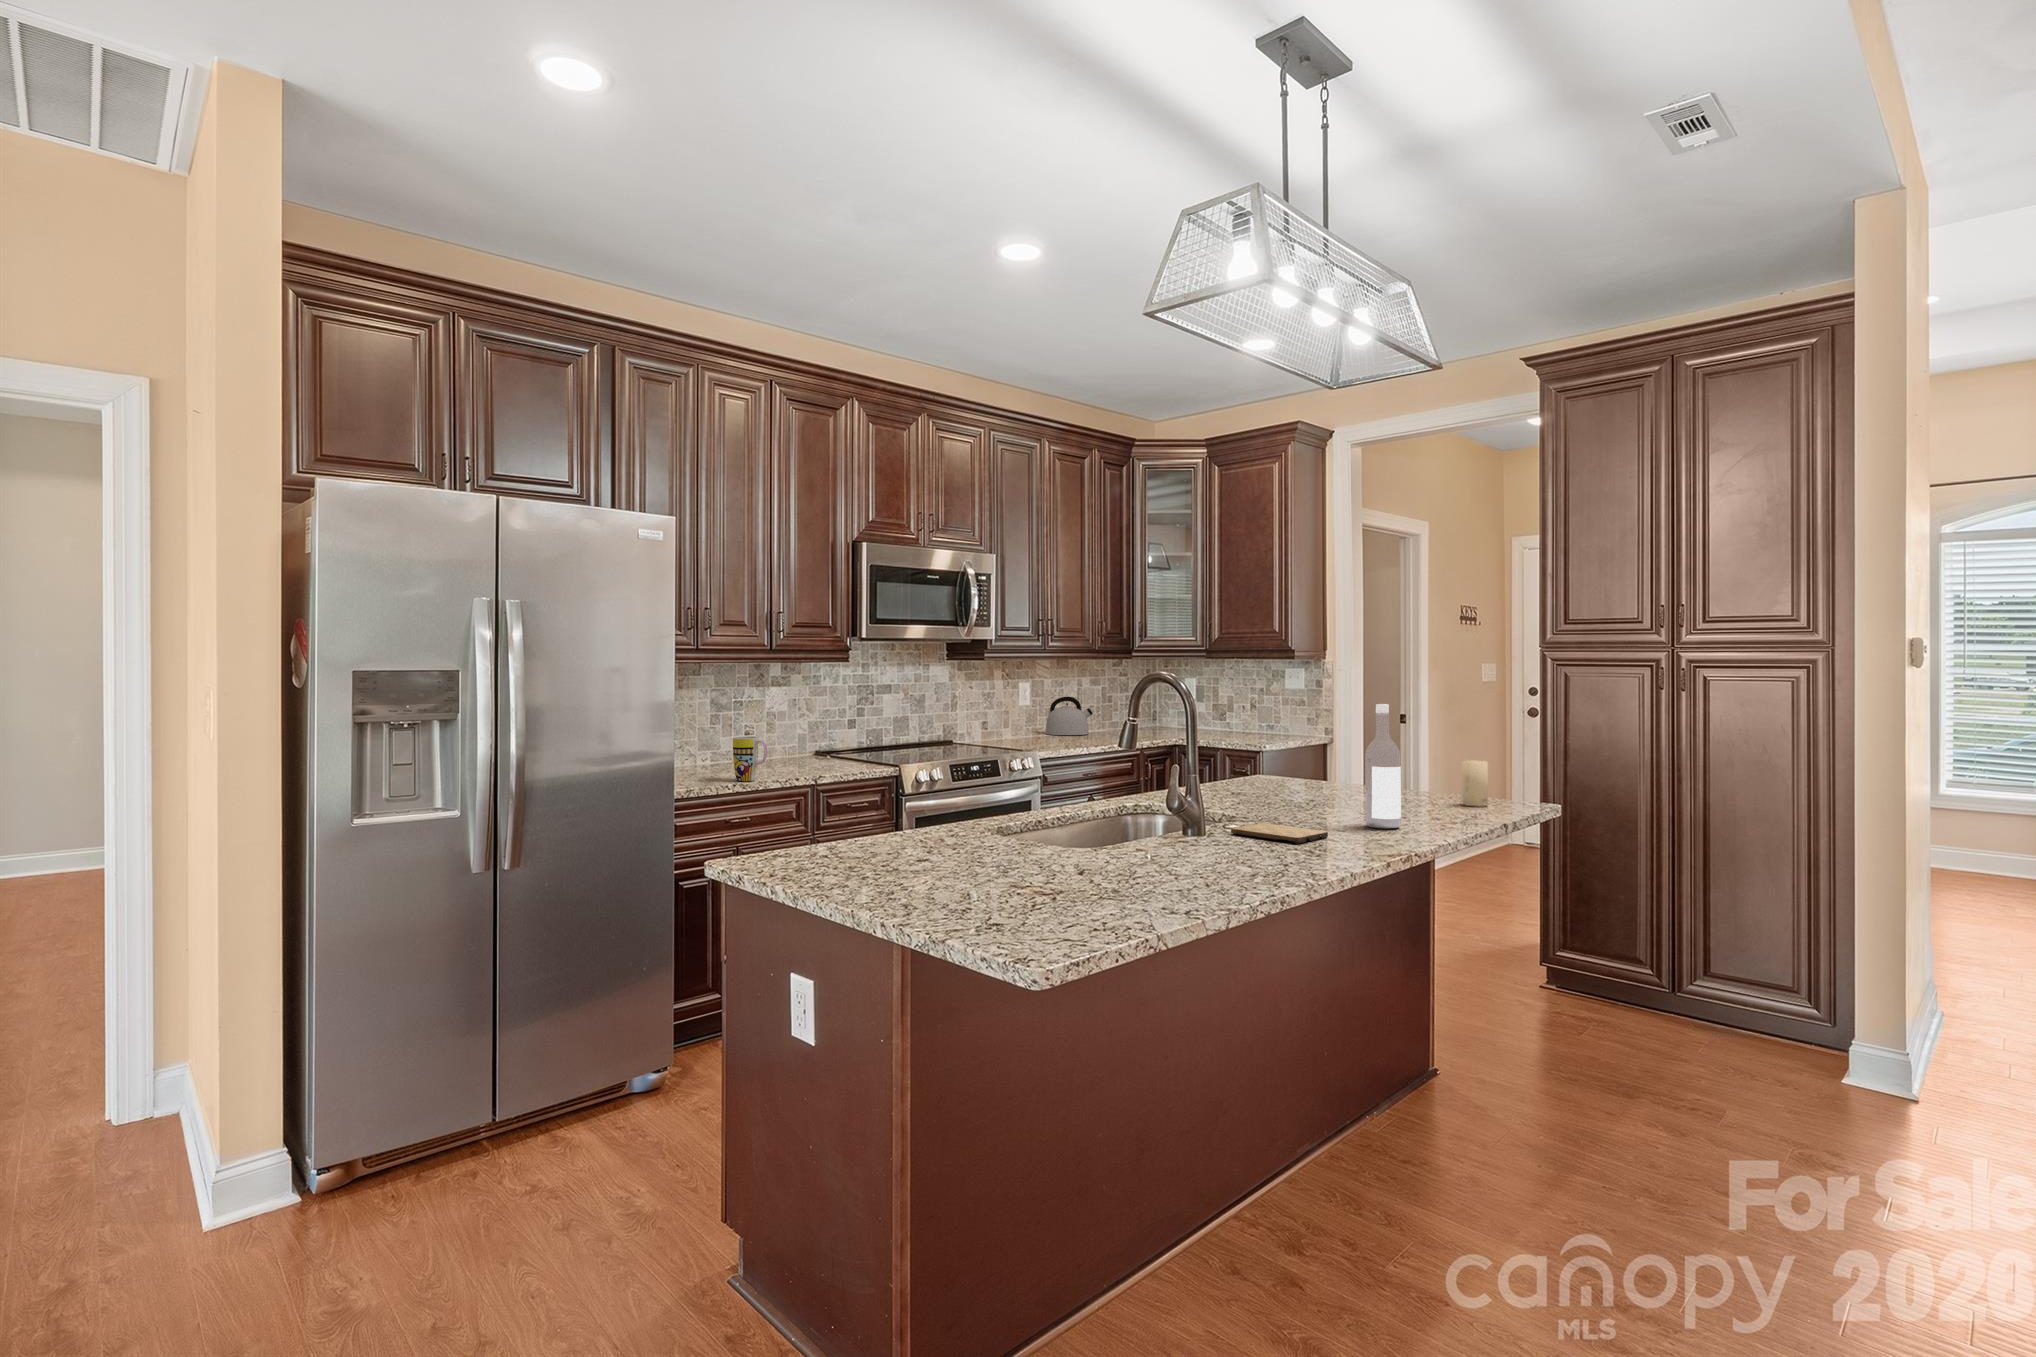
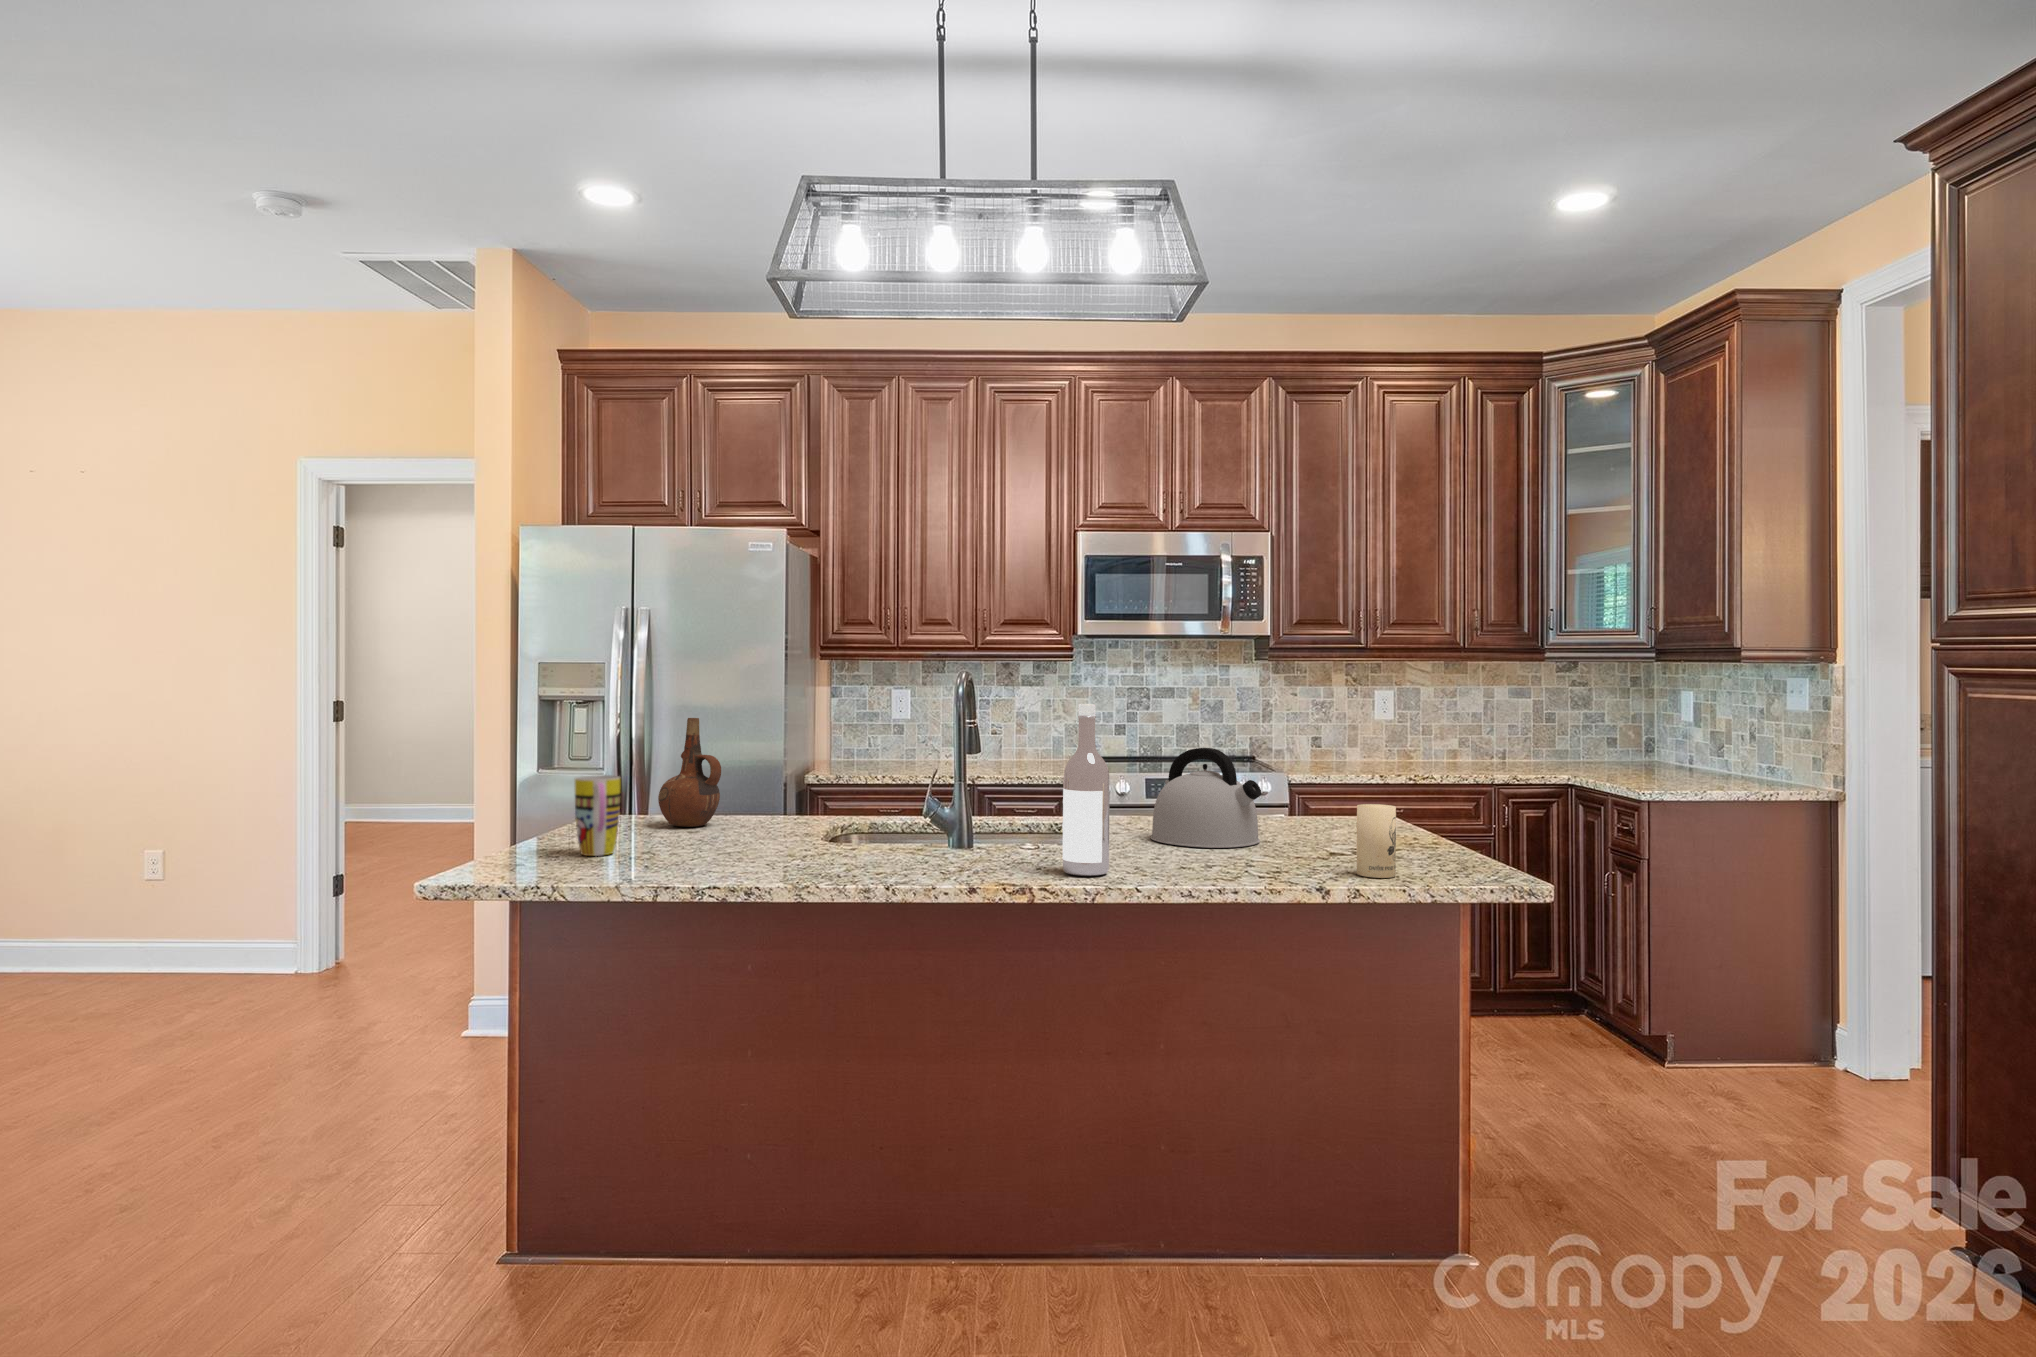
kettle: present [1045,697,1093,735] -> present [1151,748,1261,848]
ceramic pitcher: none [911,733,974,844] -> present [658,718,721,827]
mug: present [733,737,767,781] -> present [575,775,620,856]
cutting board: present [1231,823,1328,843] -> none [892,847,972,870]

